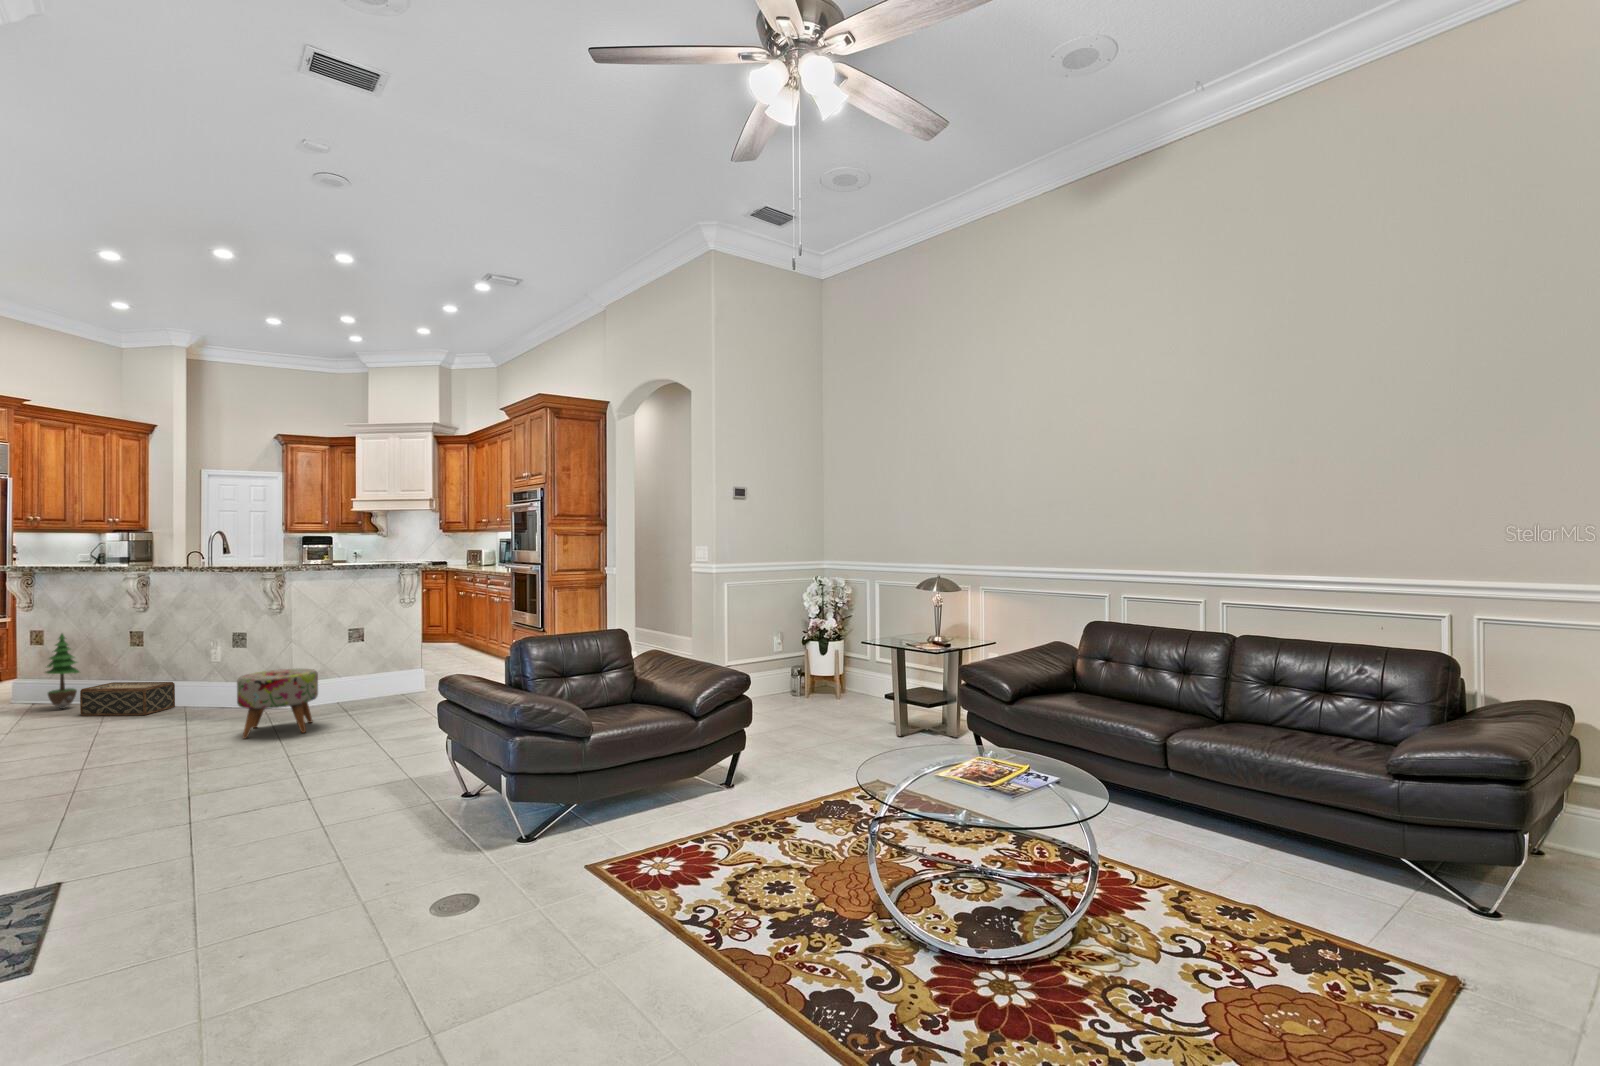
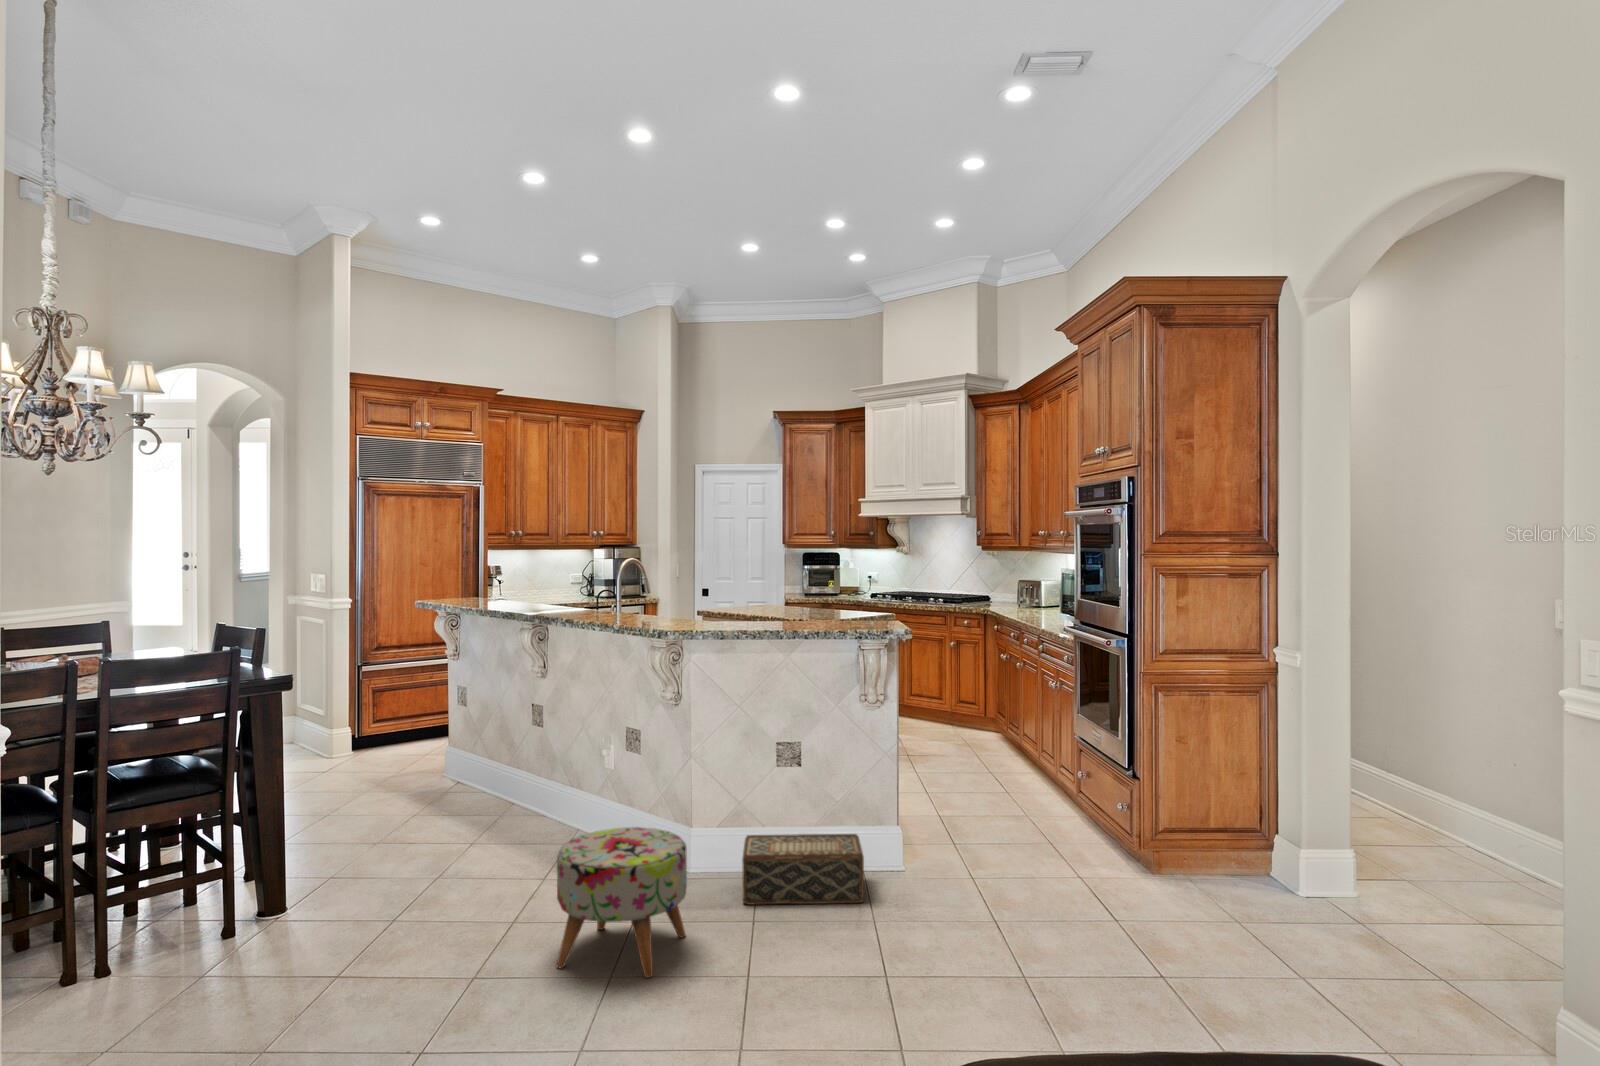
potted tree: present [46,634,79,709] -> none [445,698,484,803]
woven basket: present [80,682,175,716] -> present [742,834,864,905]

